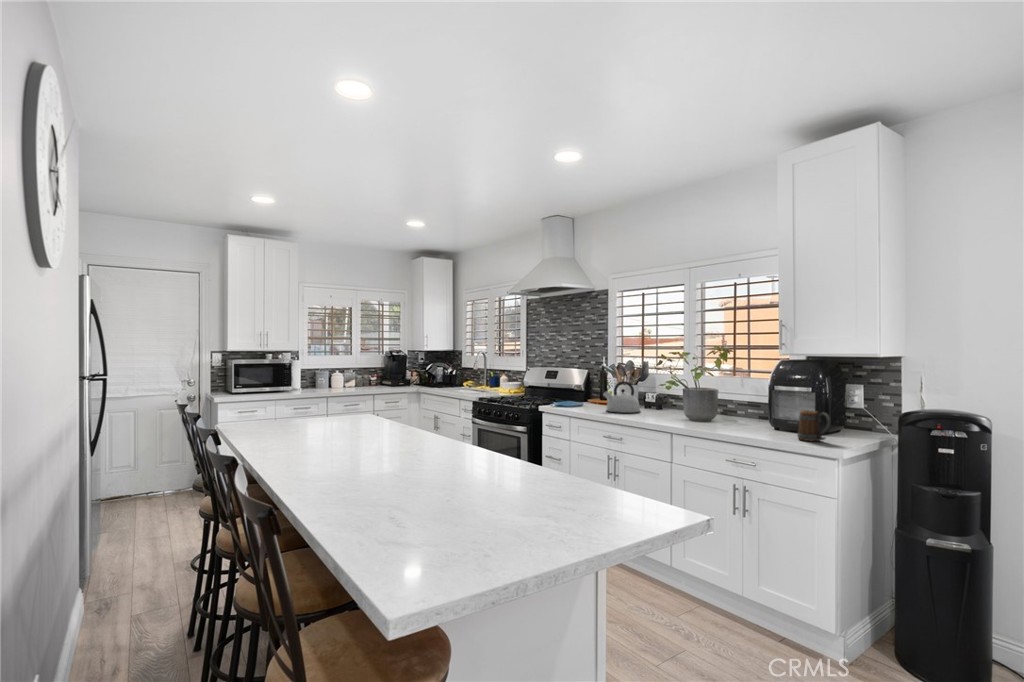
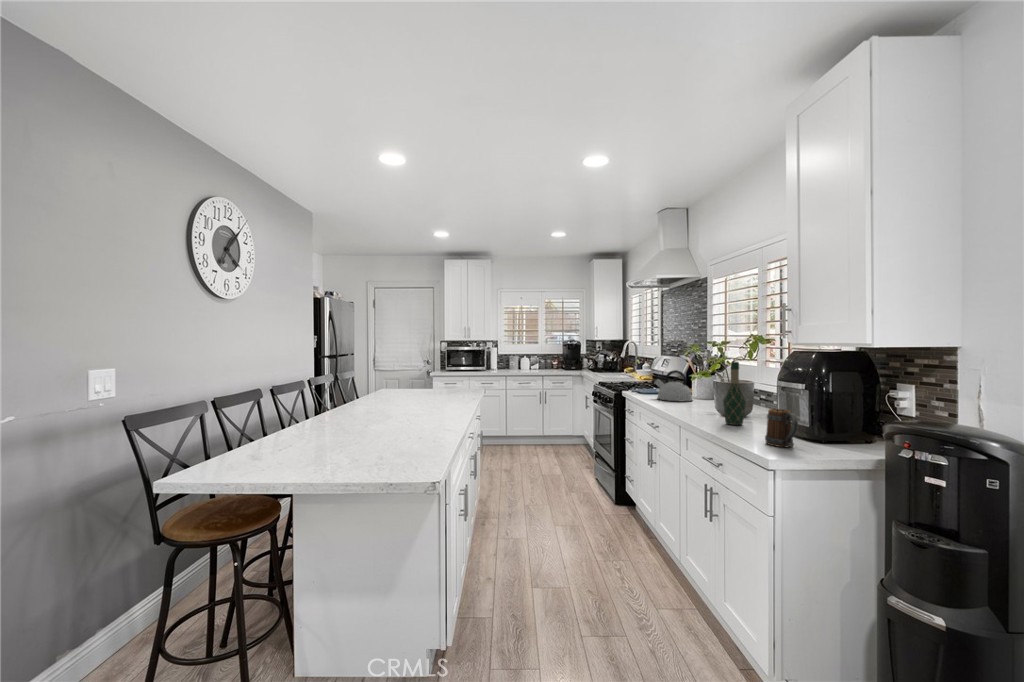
wine bottle: none [726,372,745,429] -> present [723,362,746,425]

